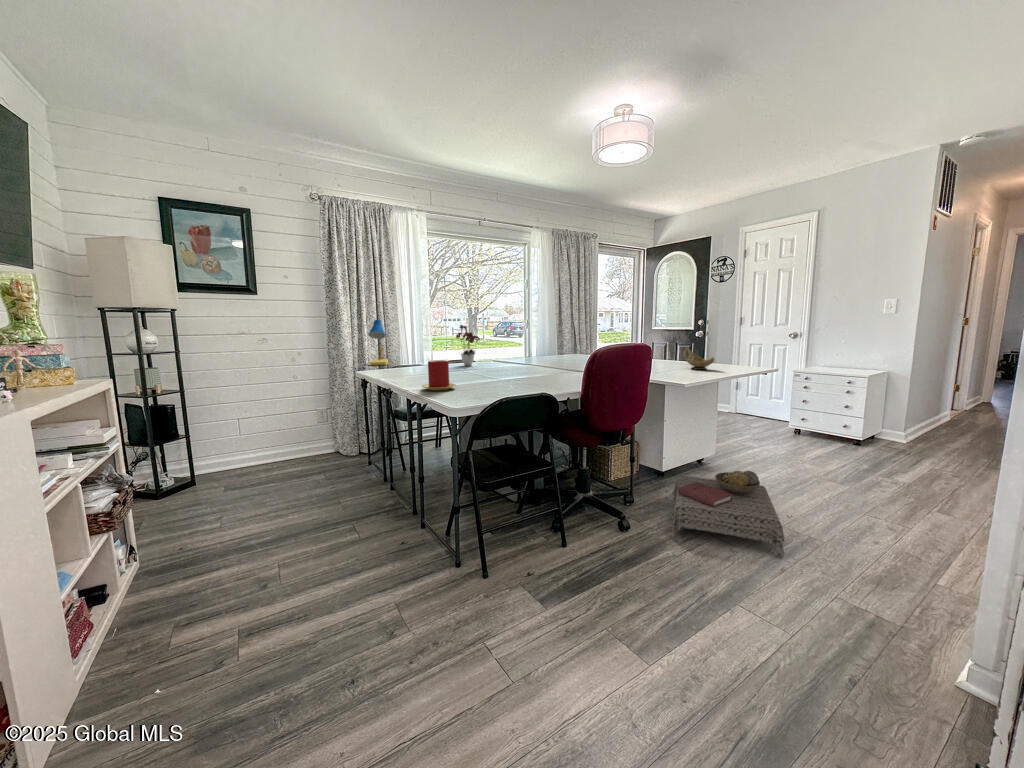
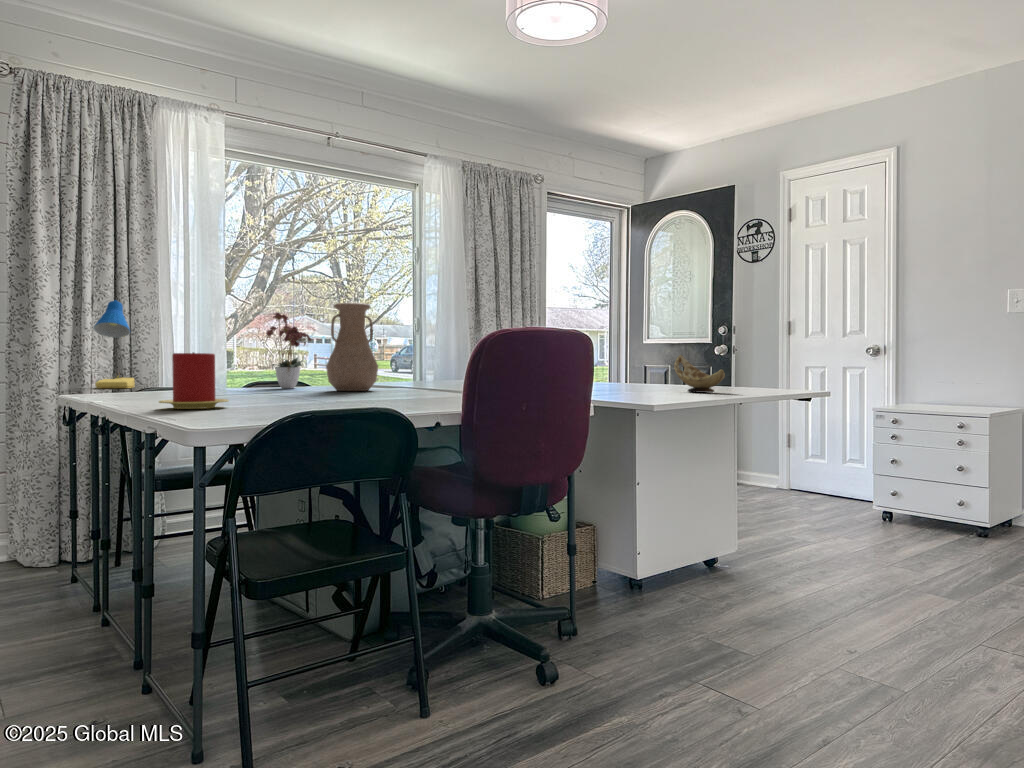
vase: none [491,322,518,369] -> present [326,303,378,391]
ottoman: present [669,471,785,558] -> none [629,559,831,714]

